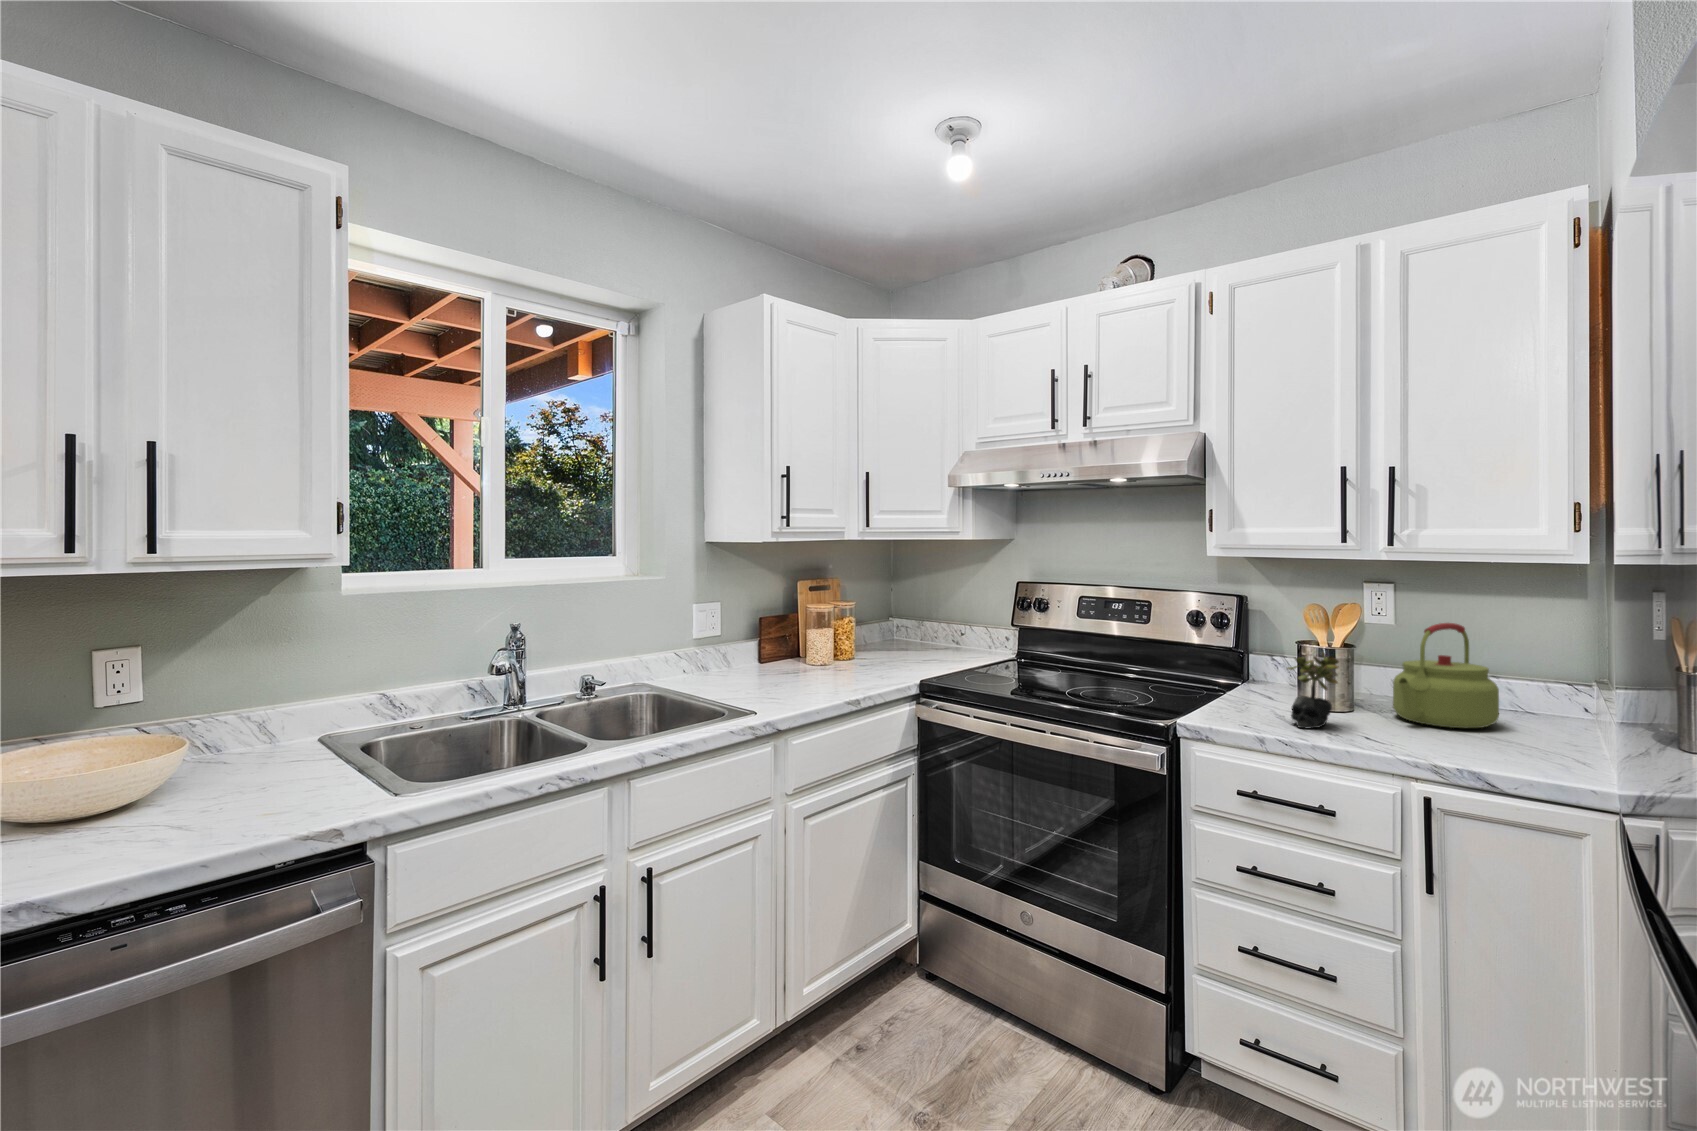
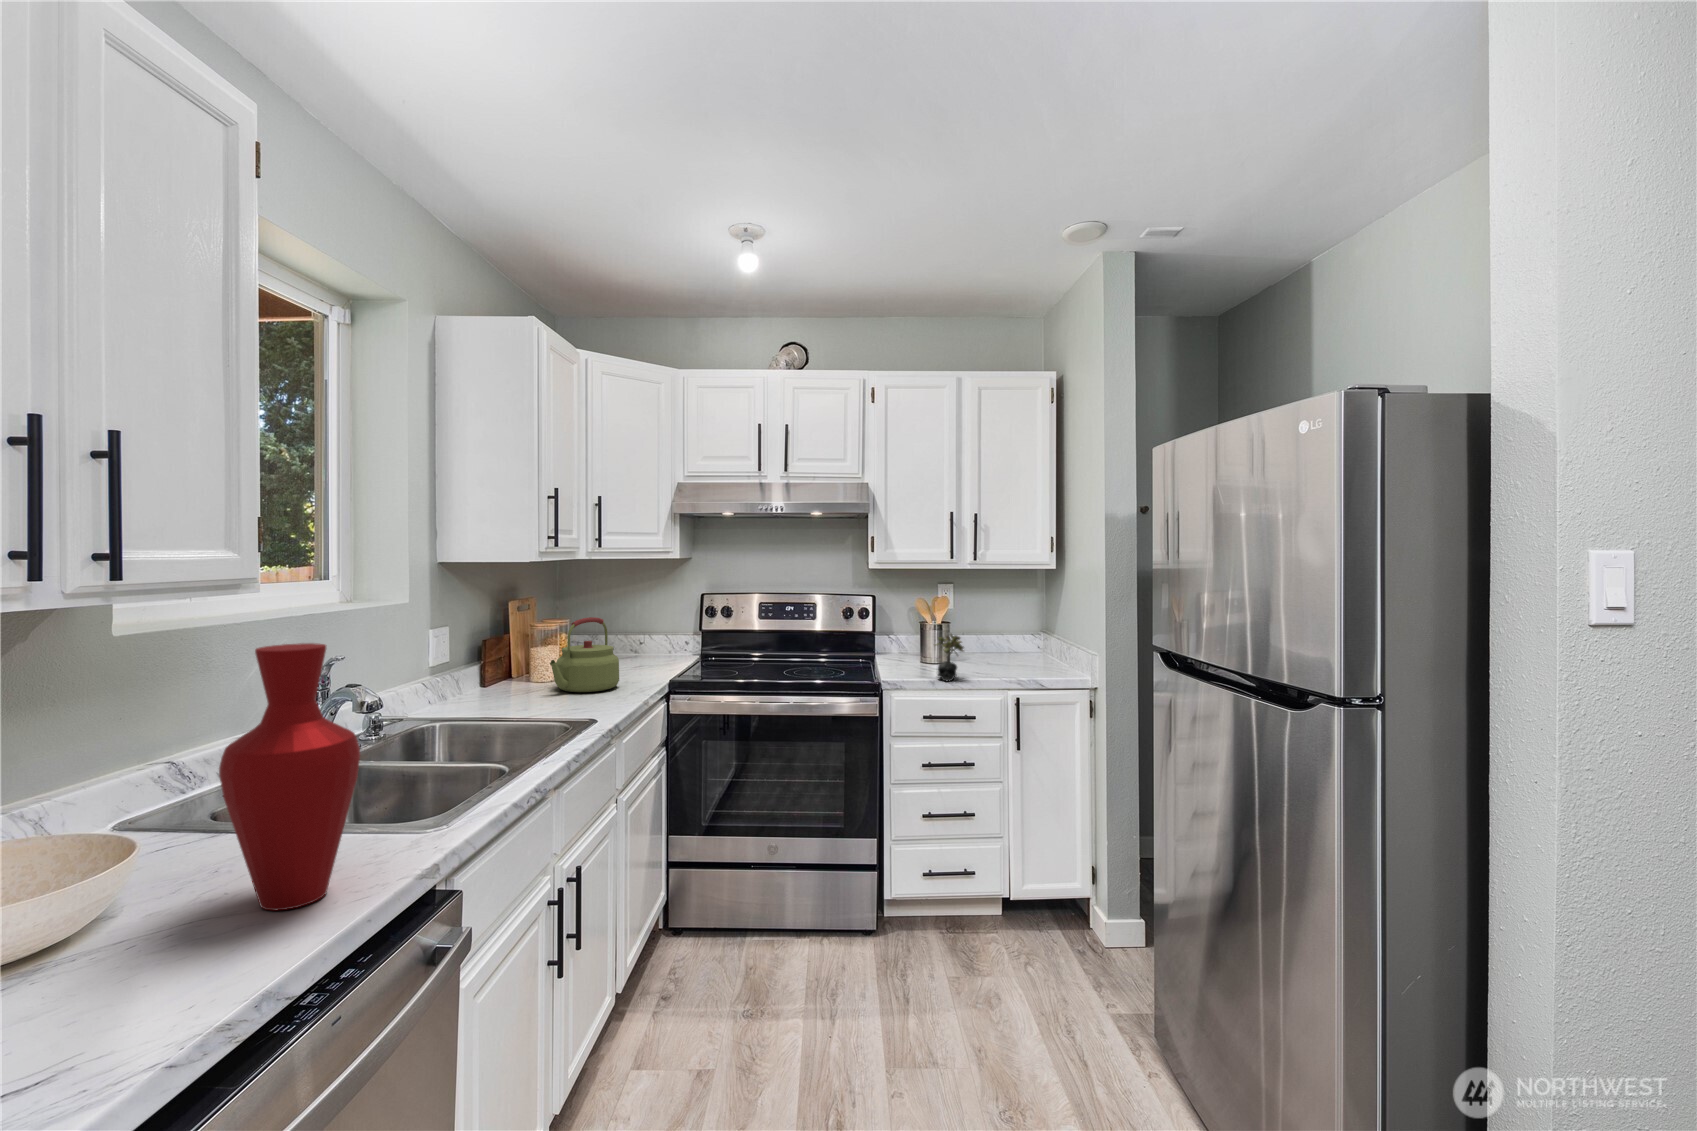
vase: none [172,594,300,825] -> present [219,643,360,910]
kettle: present [1393,623,1499,728] -> present [550,617,619,692]

